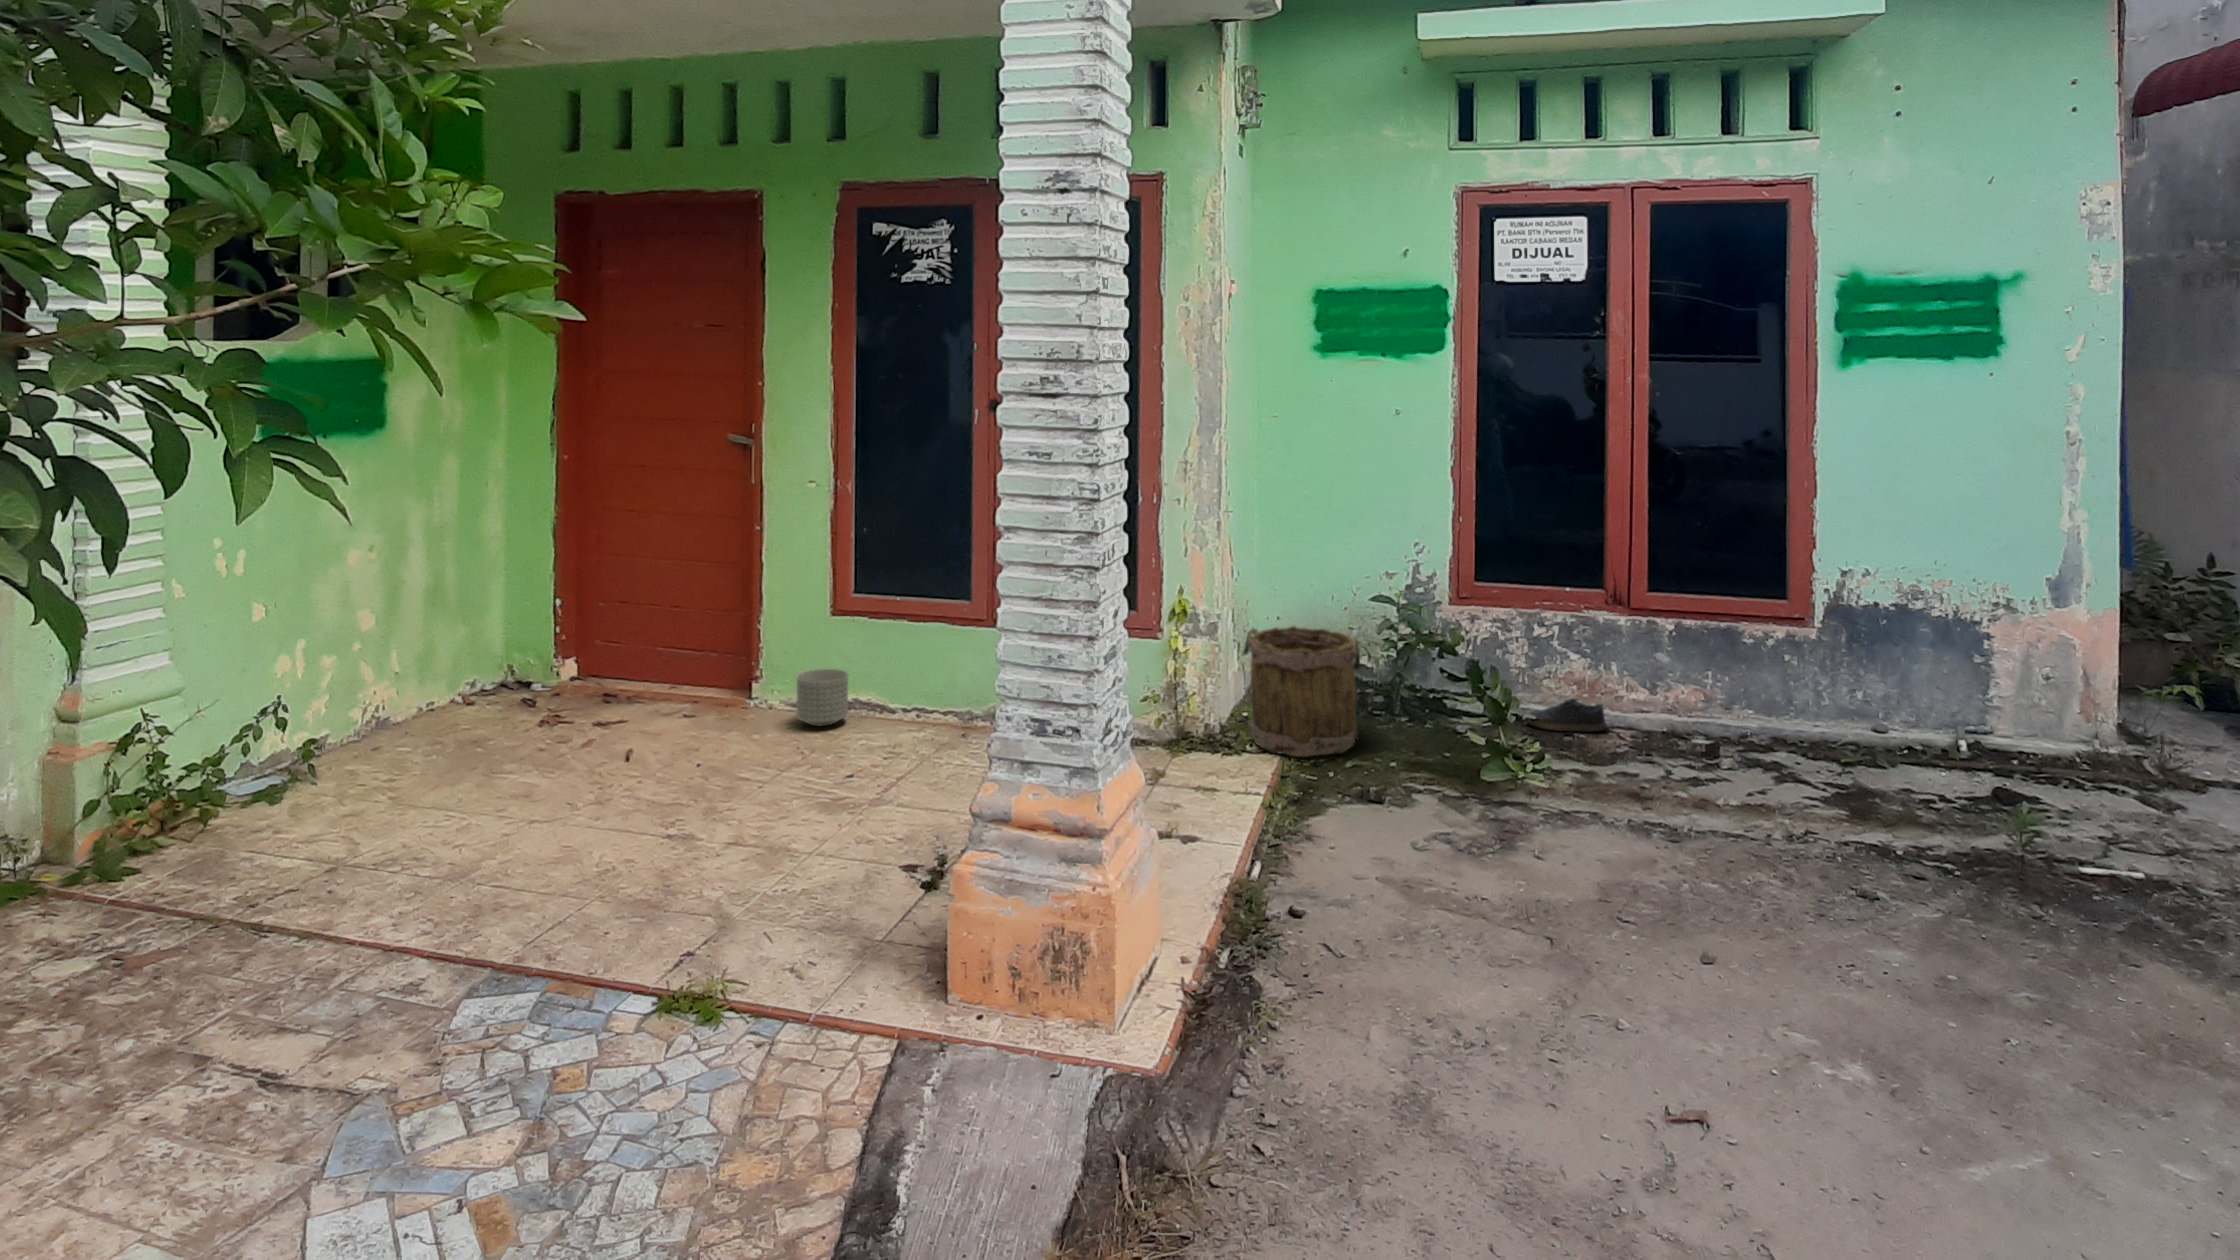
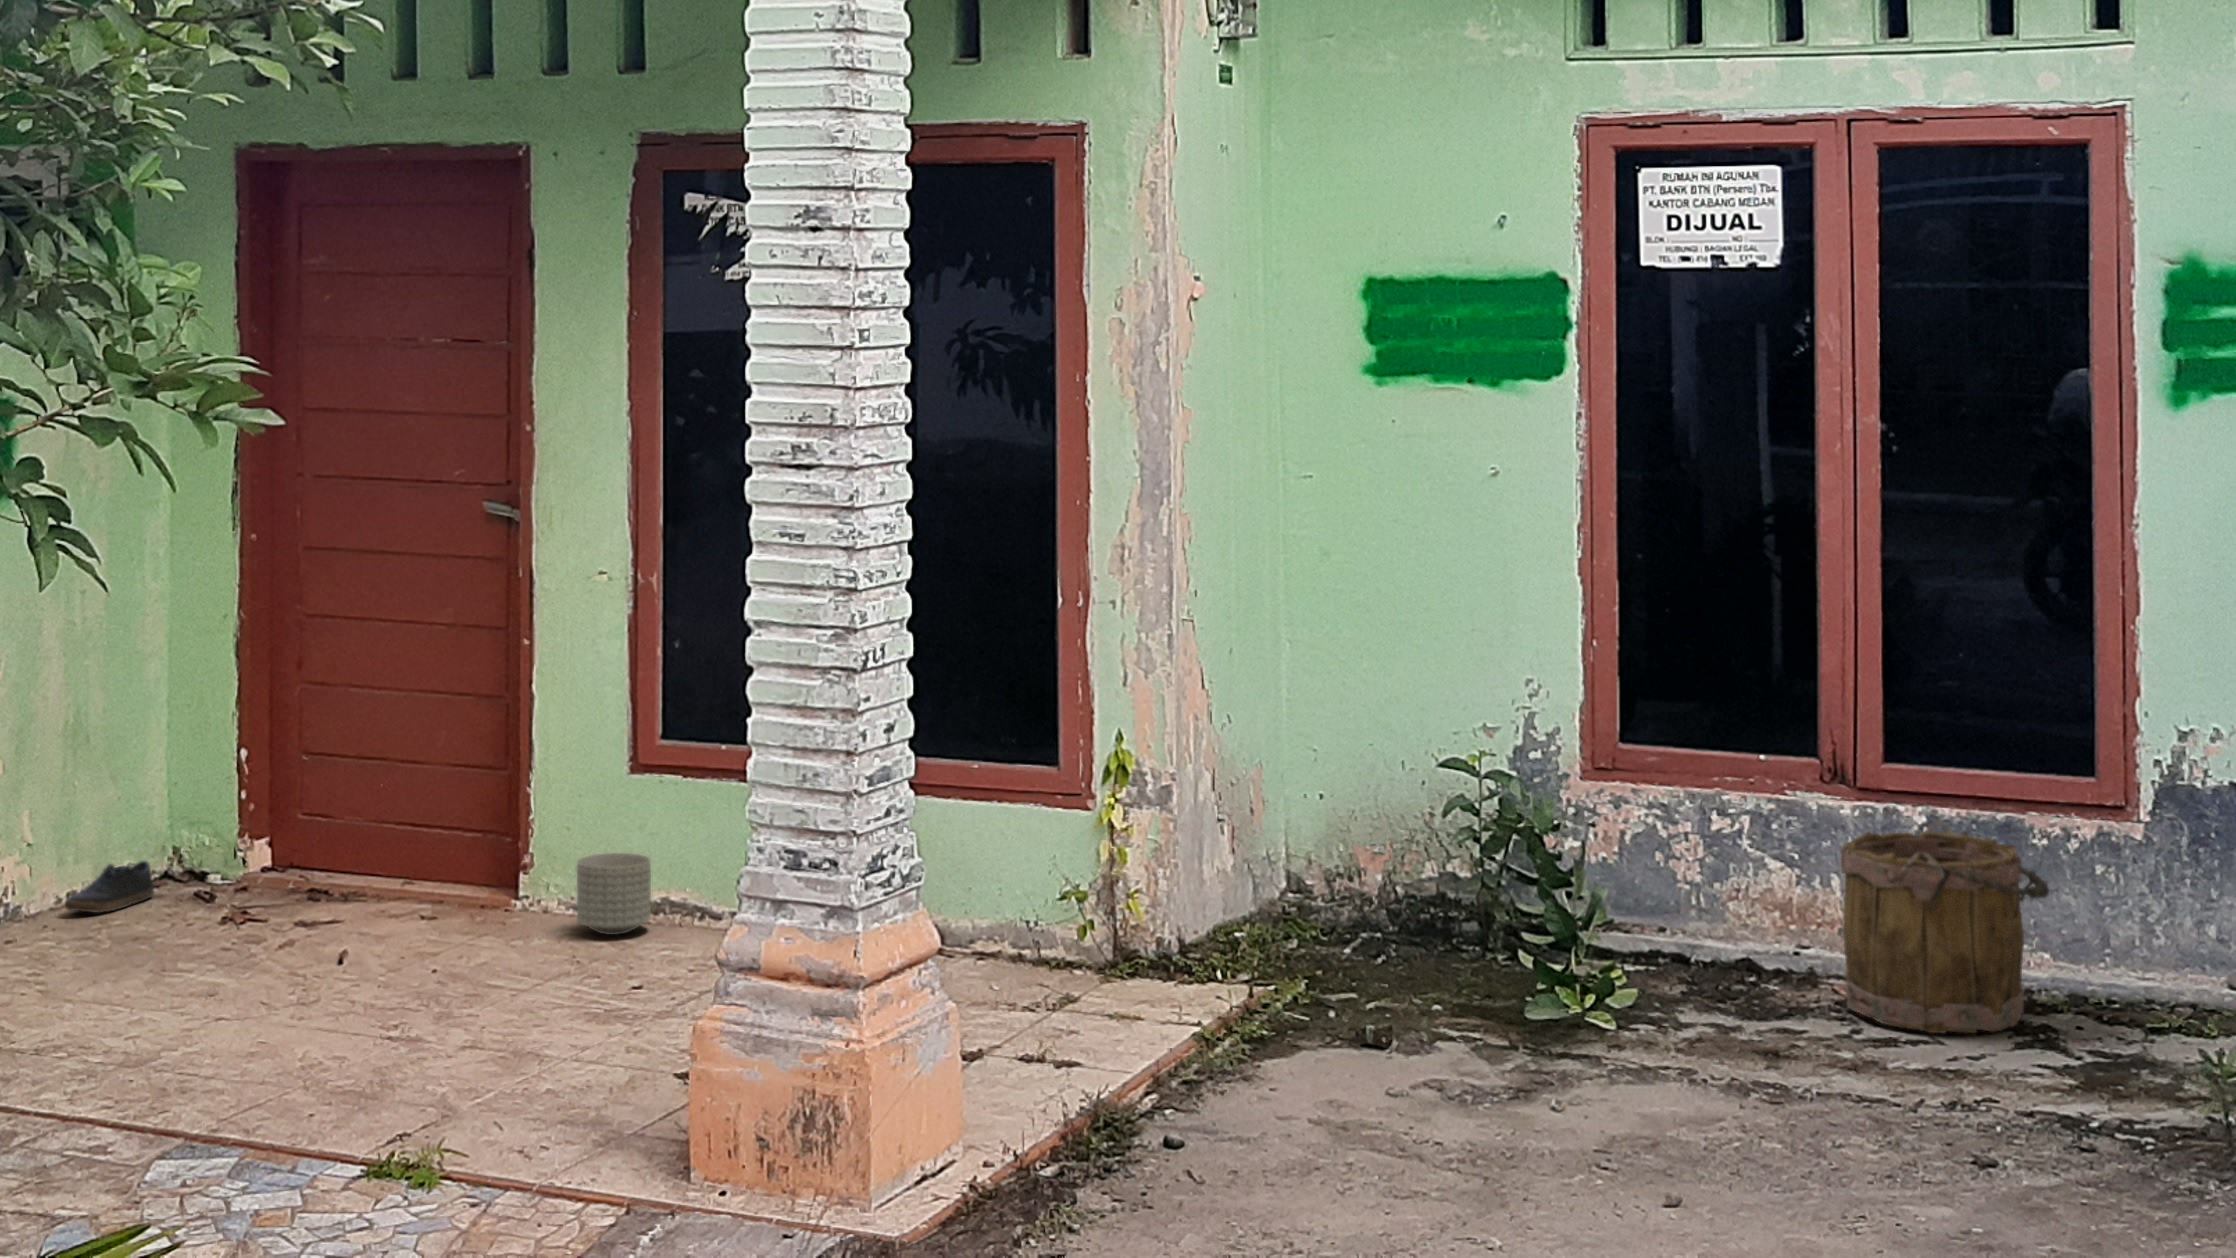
bucket: present [1242,626,1360,757] -> present [1841,822,2050,1033]
shoe: present [1529,698,1607,732] -> present [65,861,154,913]

